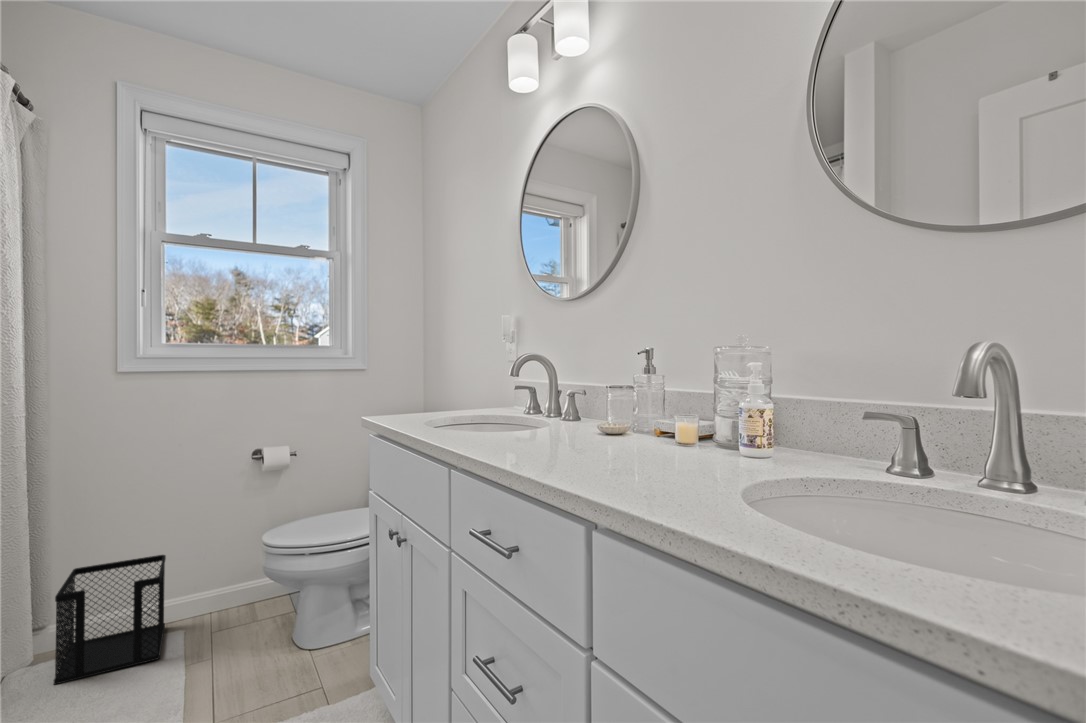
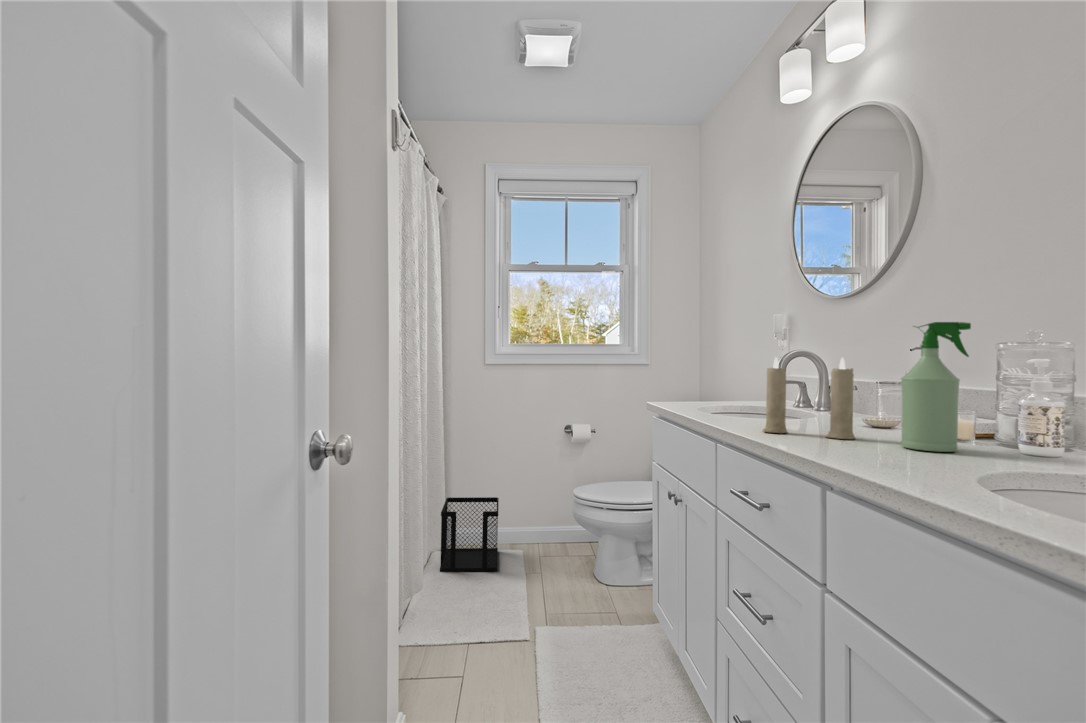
spray bottle: none [642,323,703,463] -> present [901,322,971,452]
candle: none [499,360,597,455] -> present [763,358,855,439]

